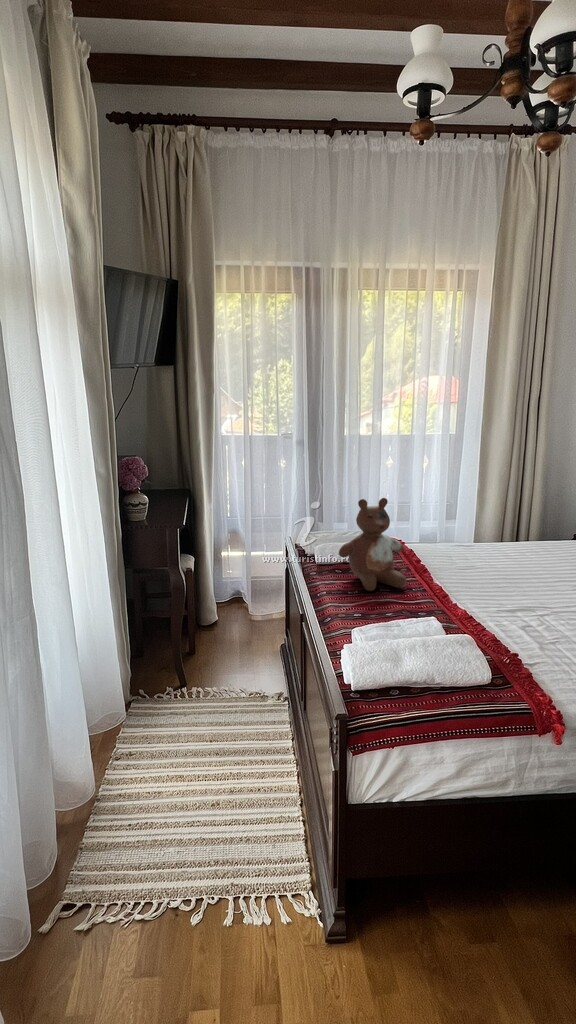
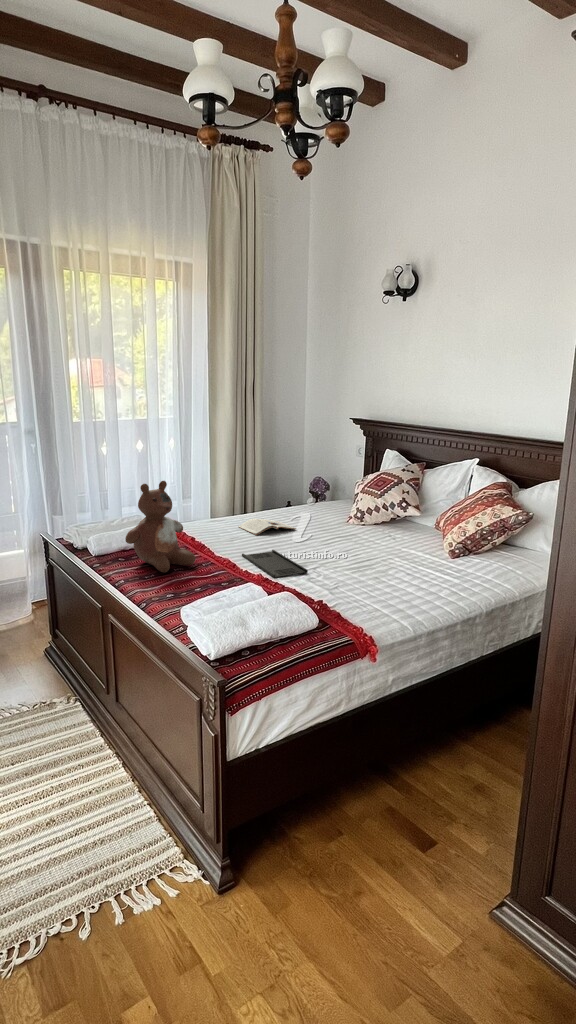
magazine: none [481,548,548,567] -> present [239,518,296,535]
tray: none [463,585,527,618] -> present [242,550,308,578]

